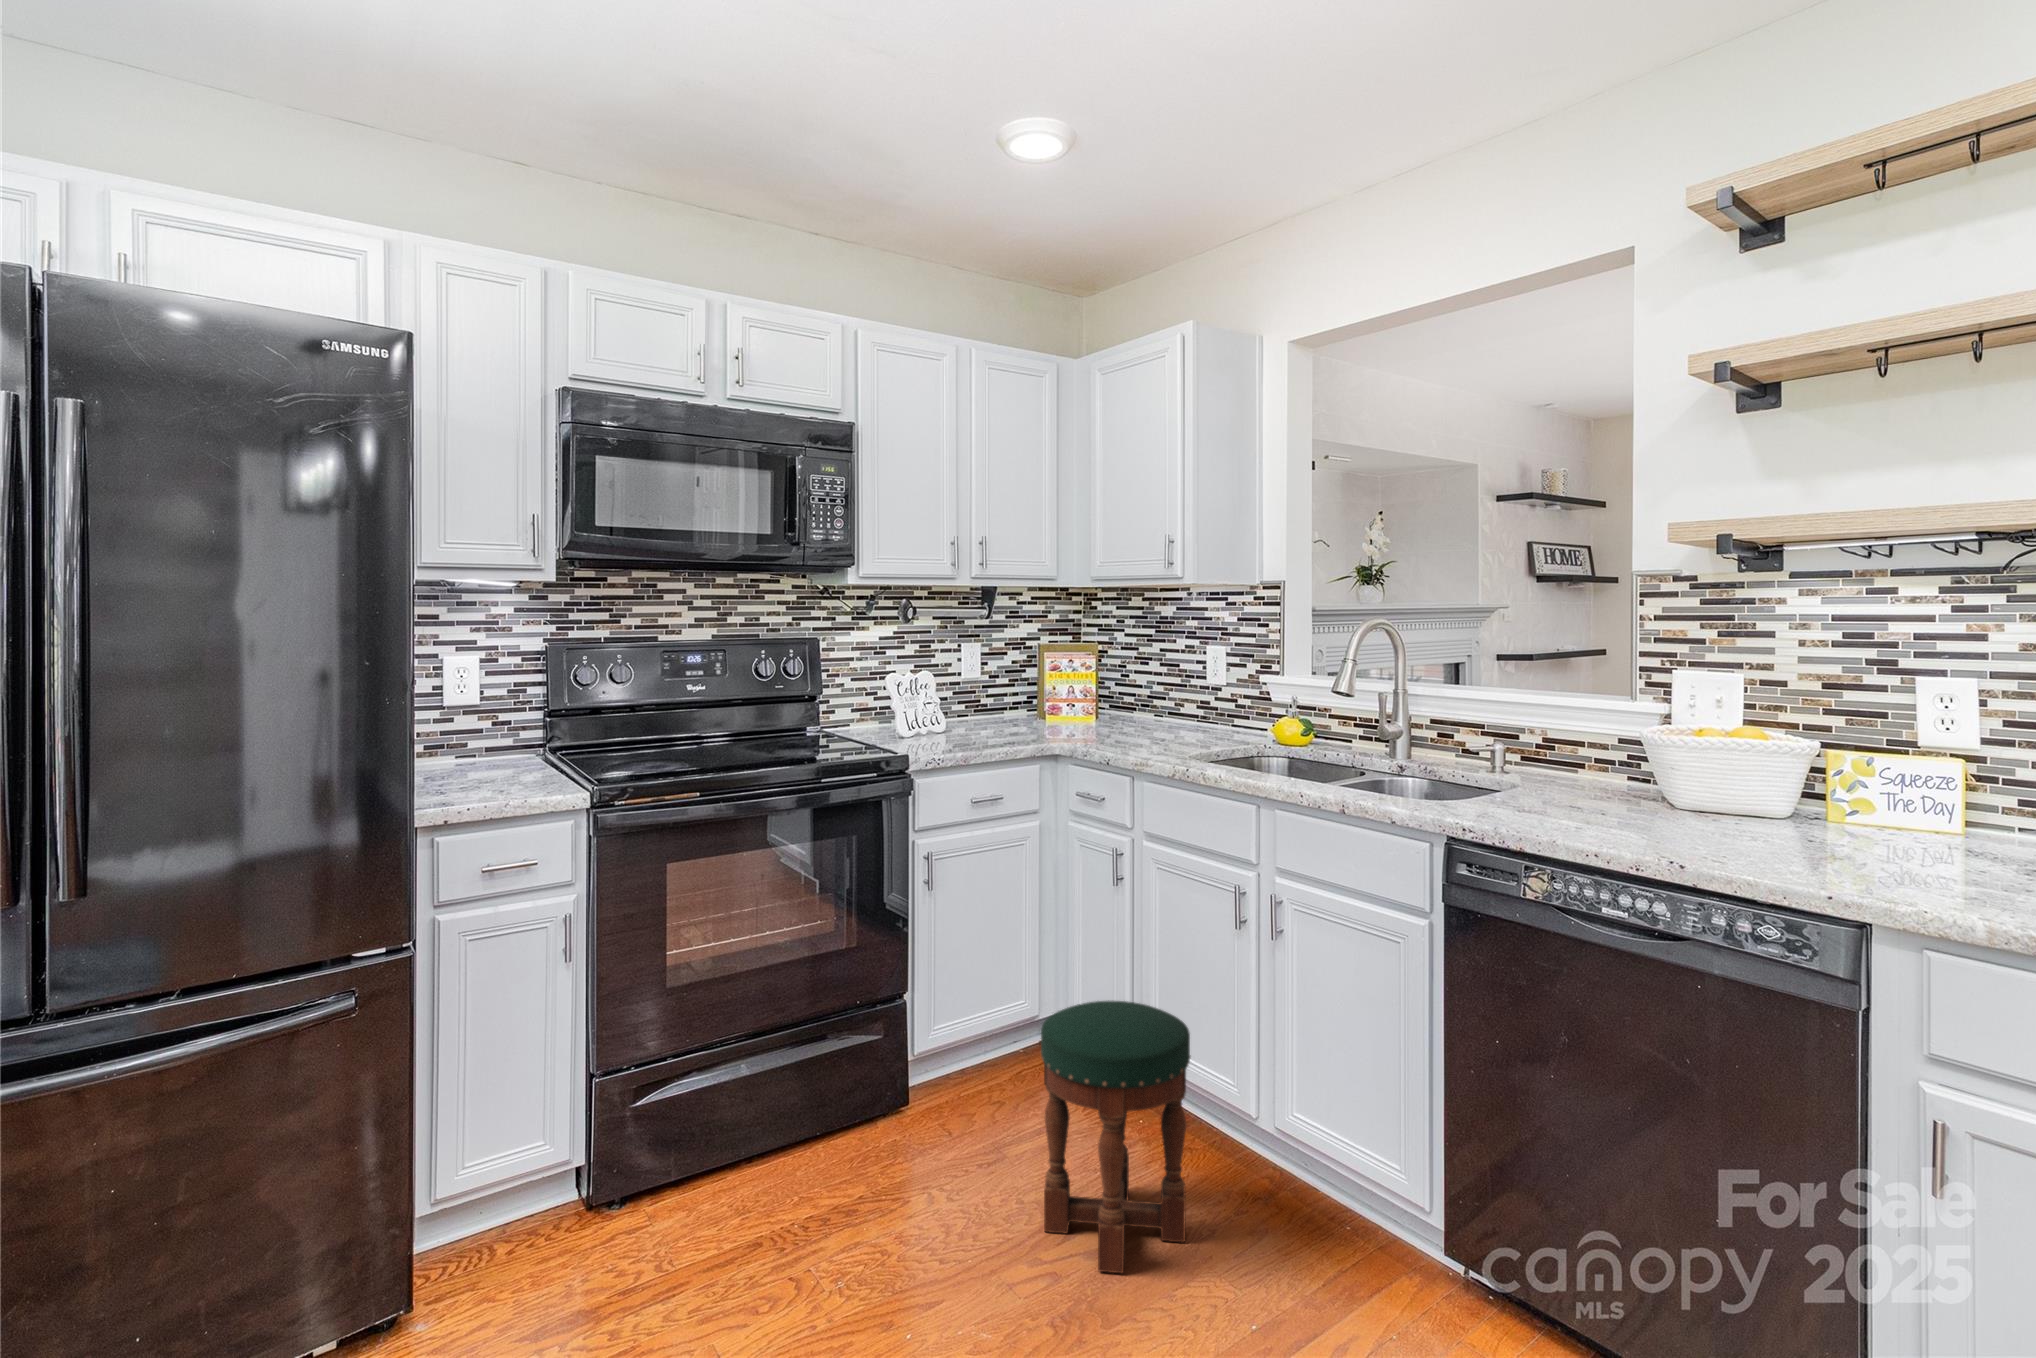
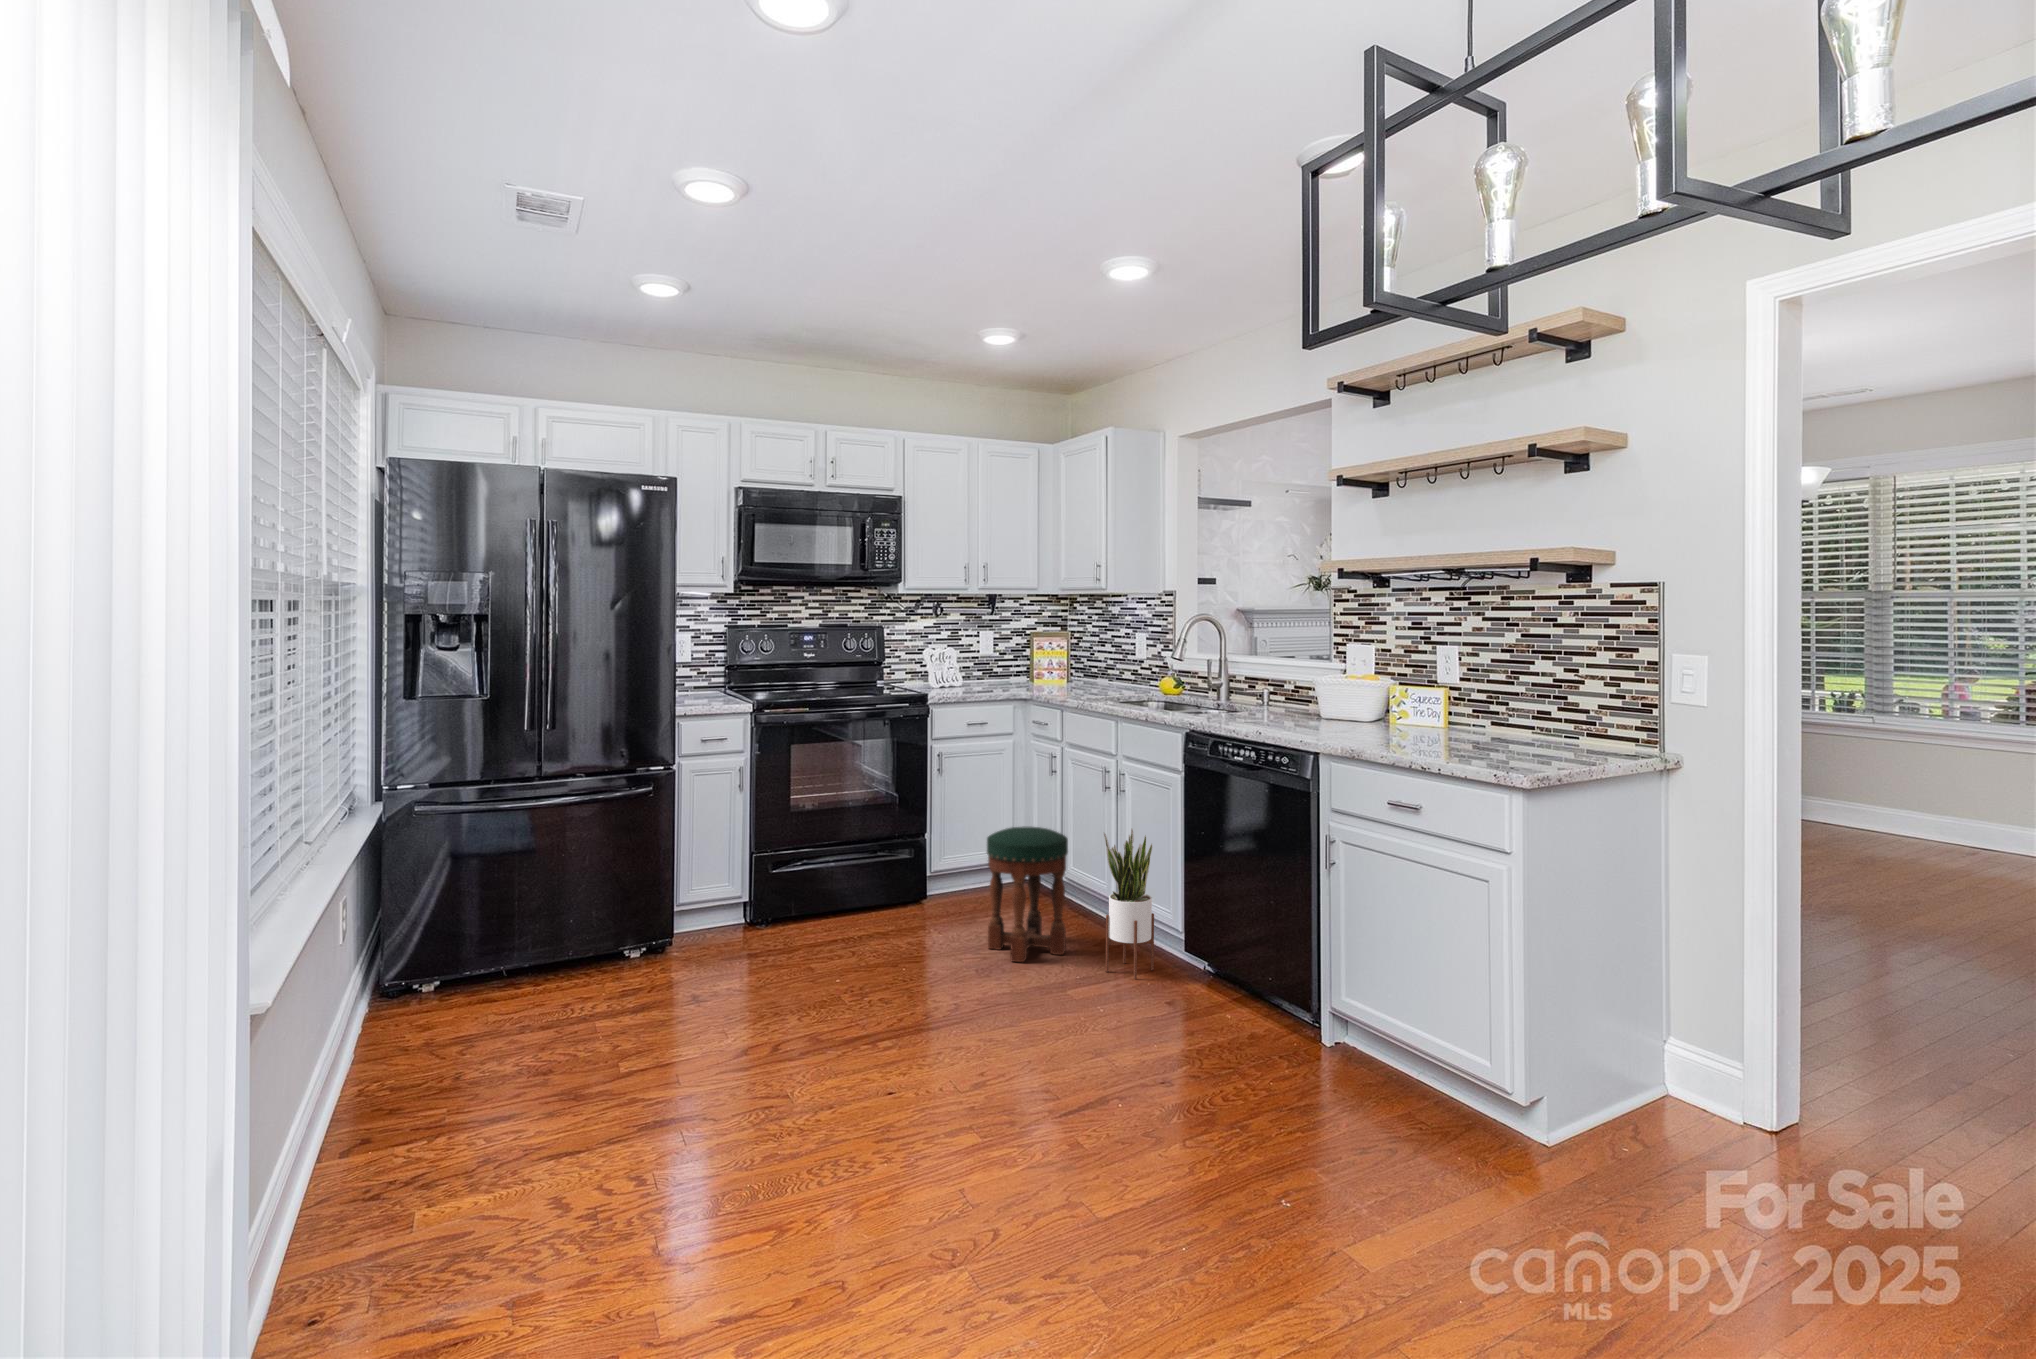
potted plant: none [1283,1021,1367,1313] -> present [1104,828,1154,979]

